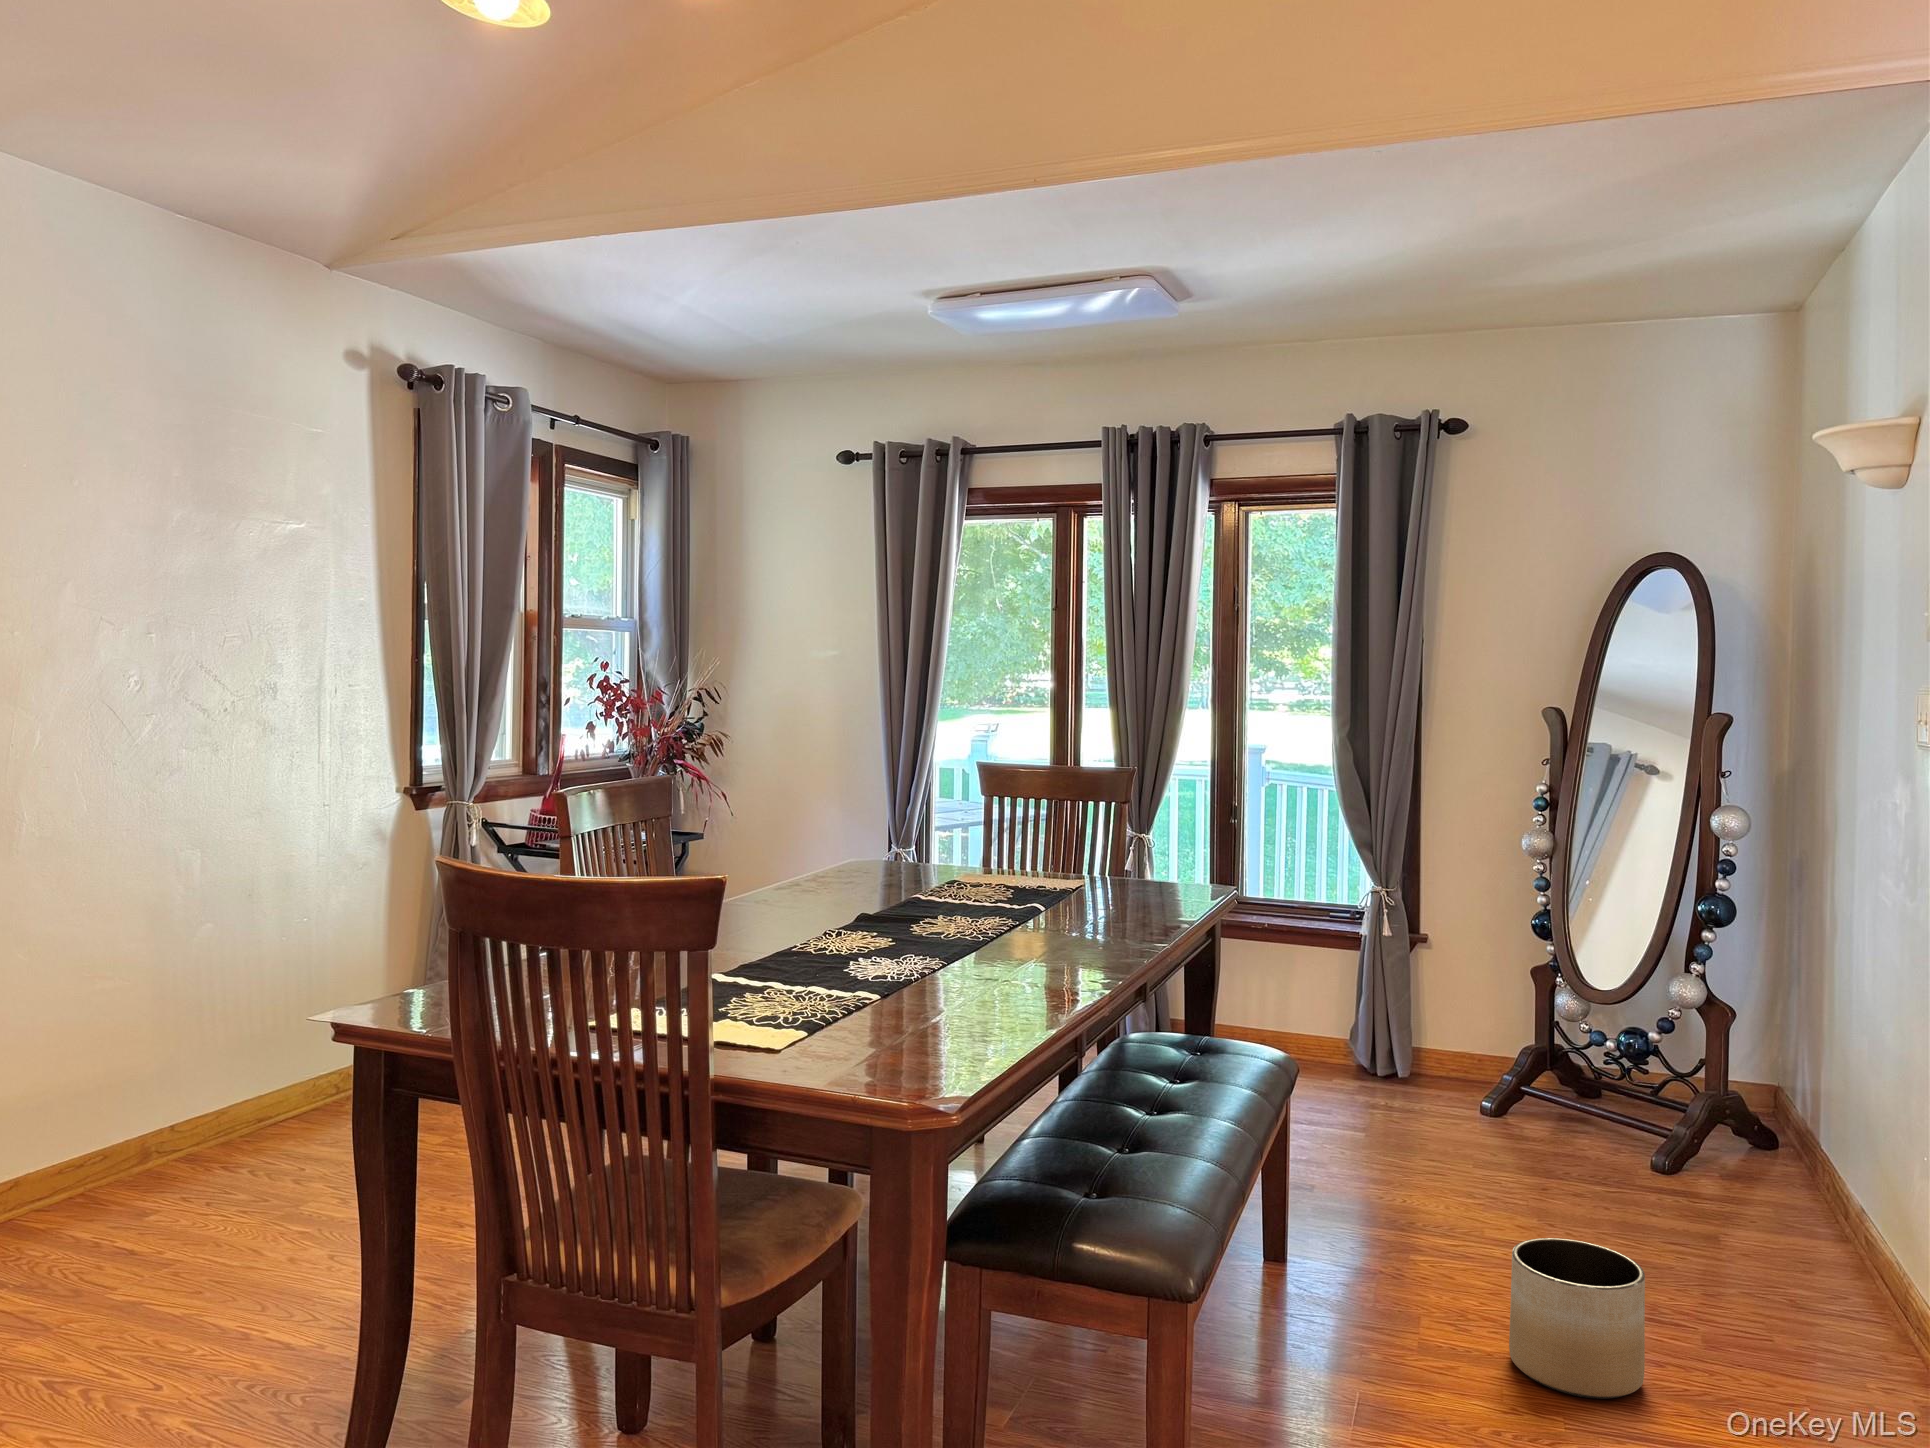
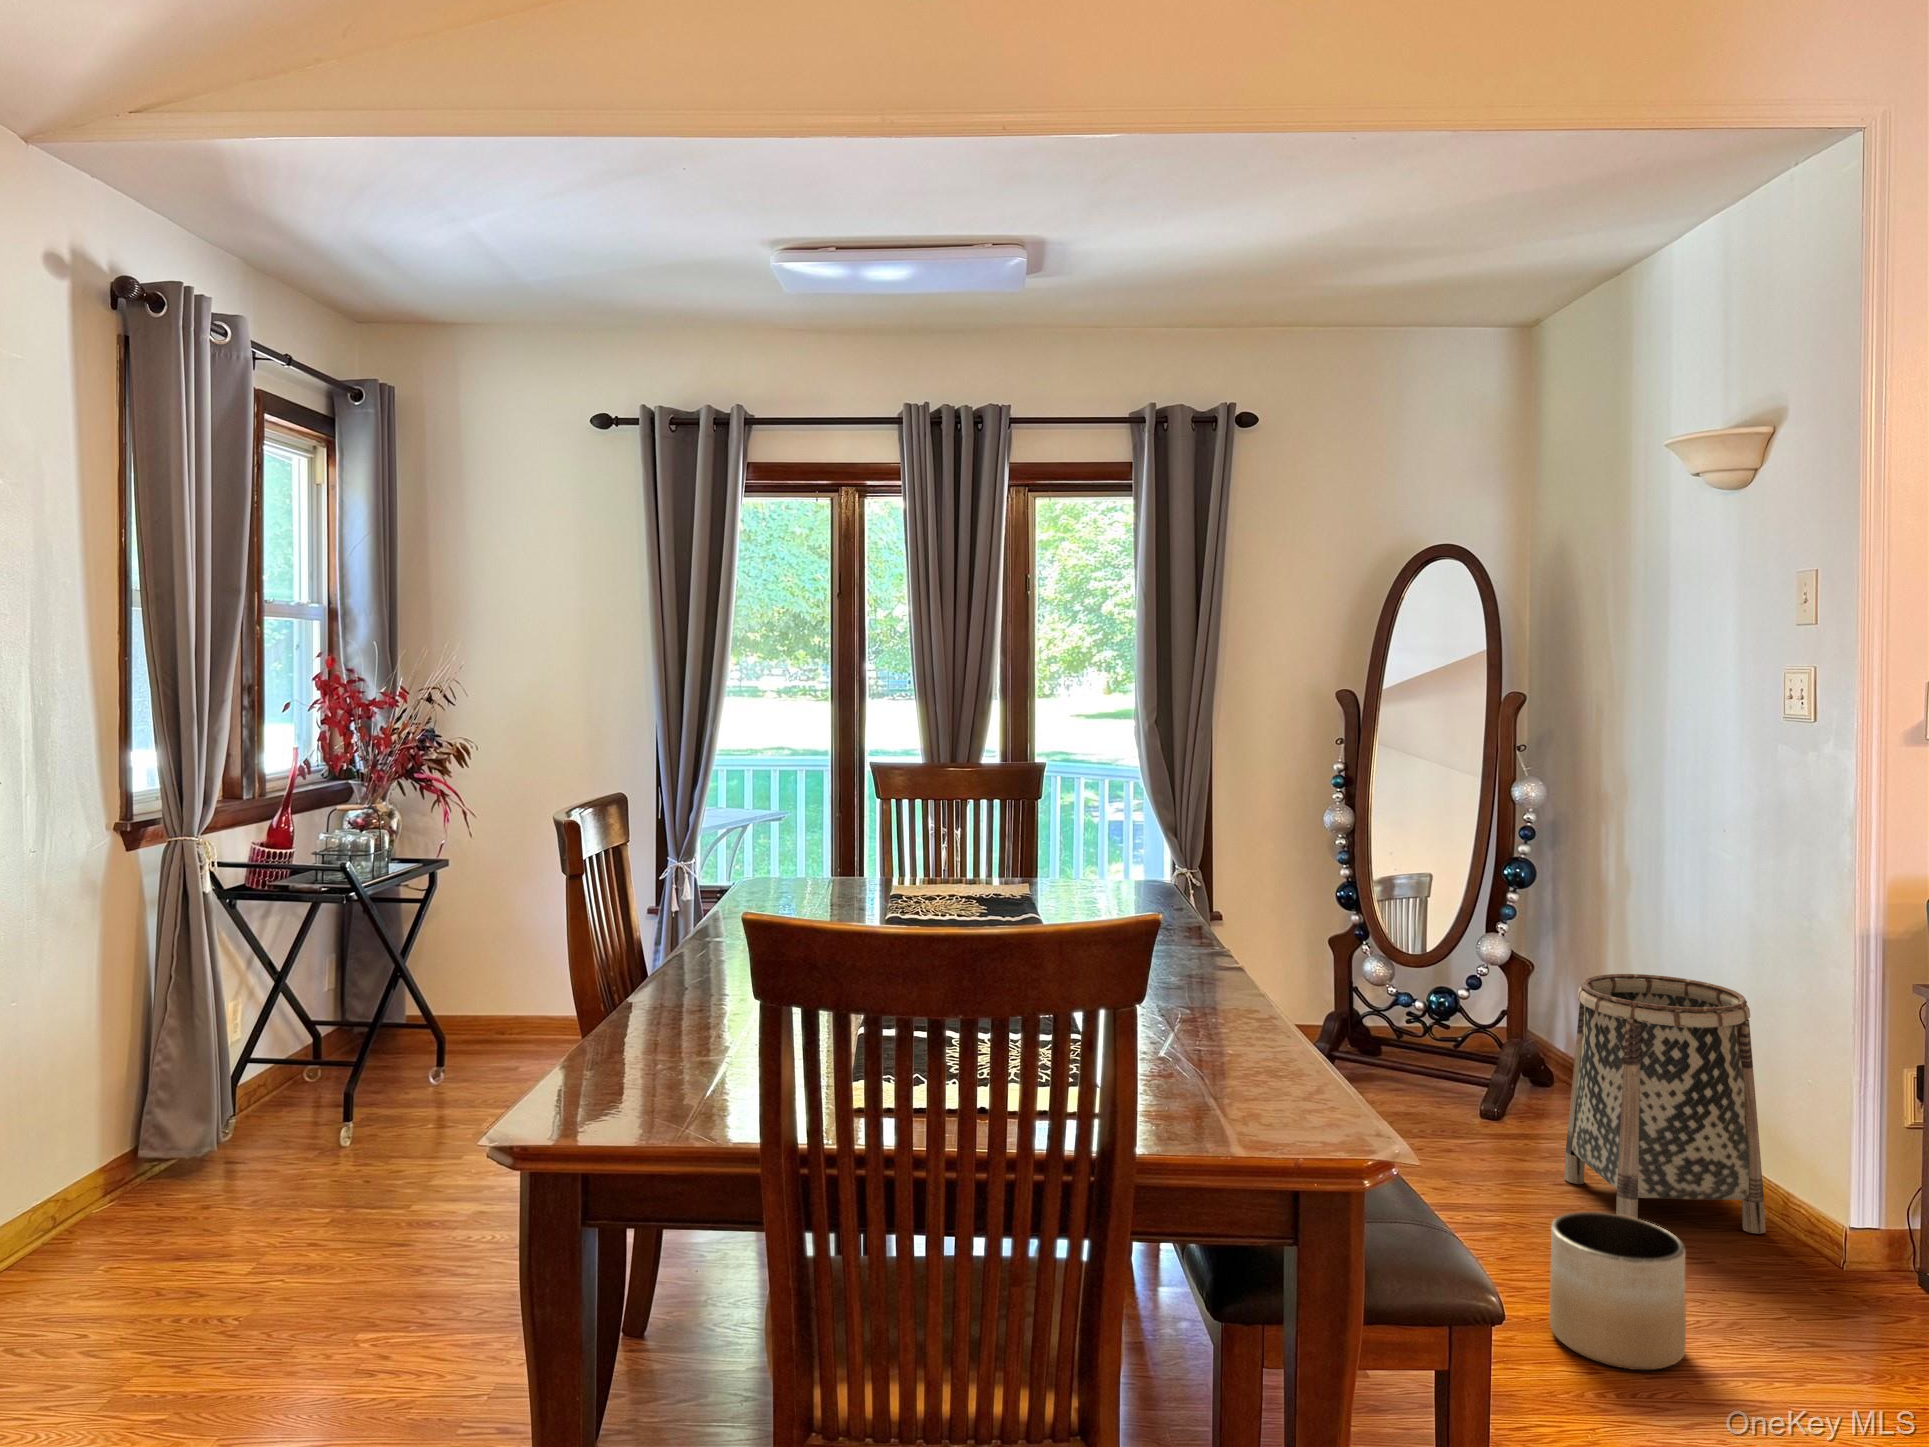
basket: none [1681,1019,1876,1311] -> present [1565,974,1766,1234]

